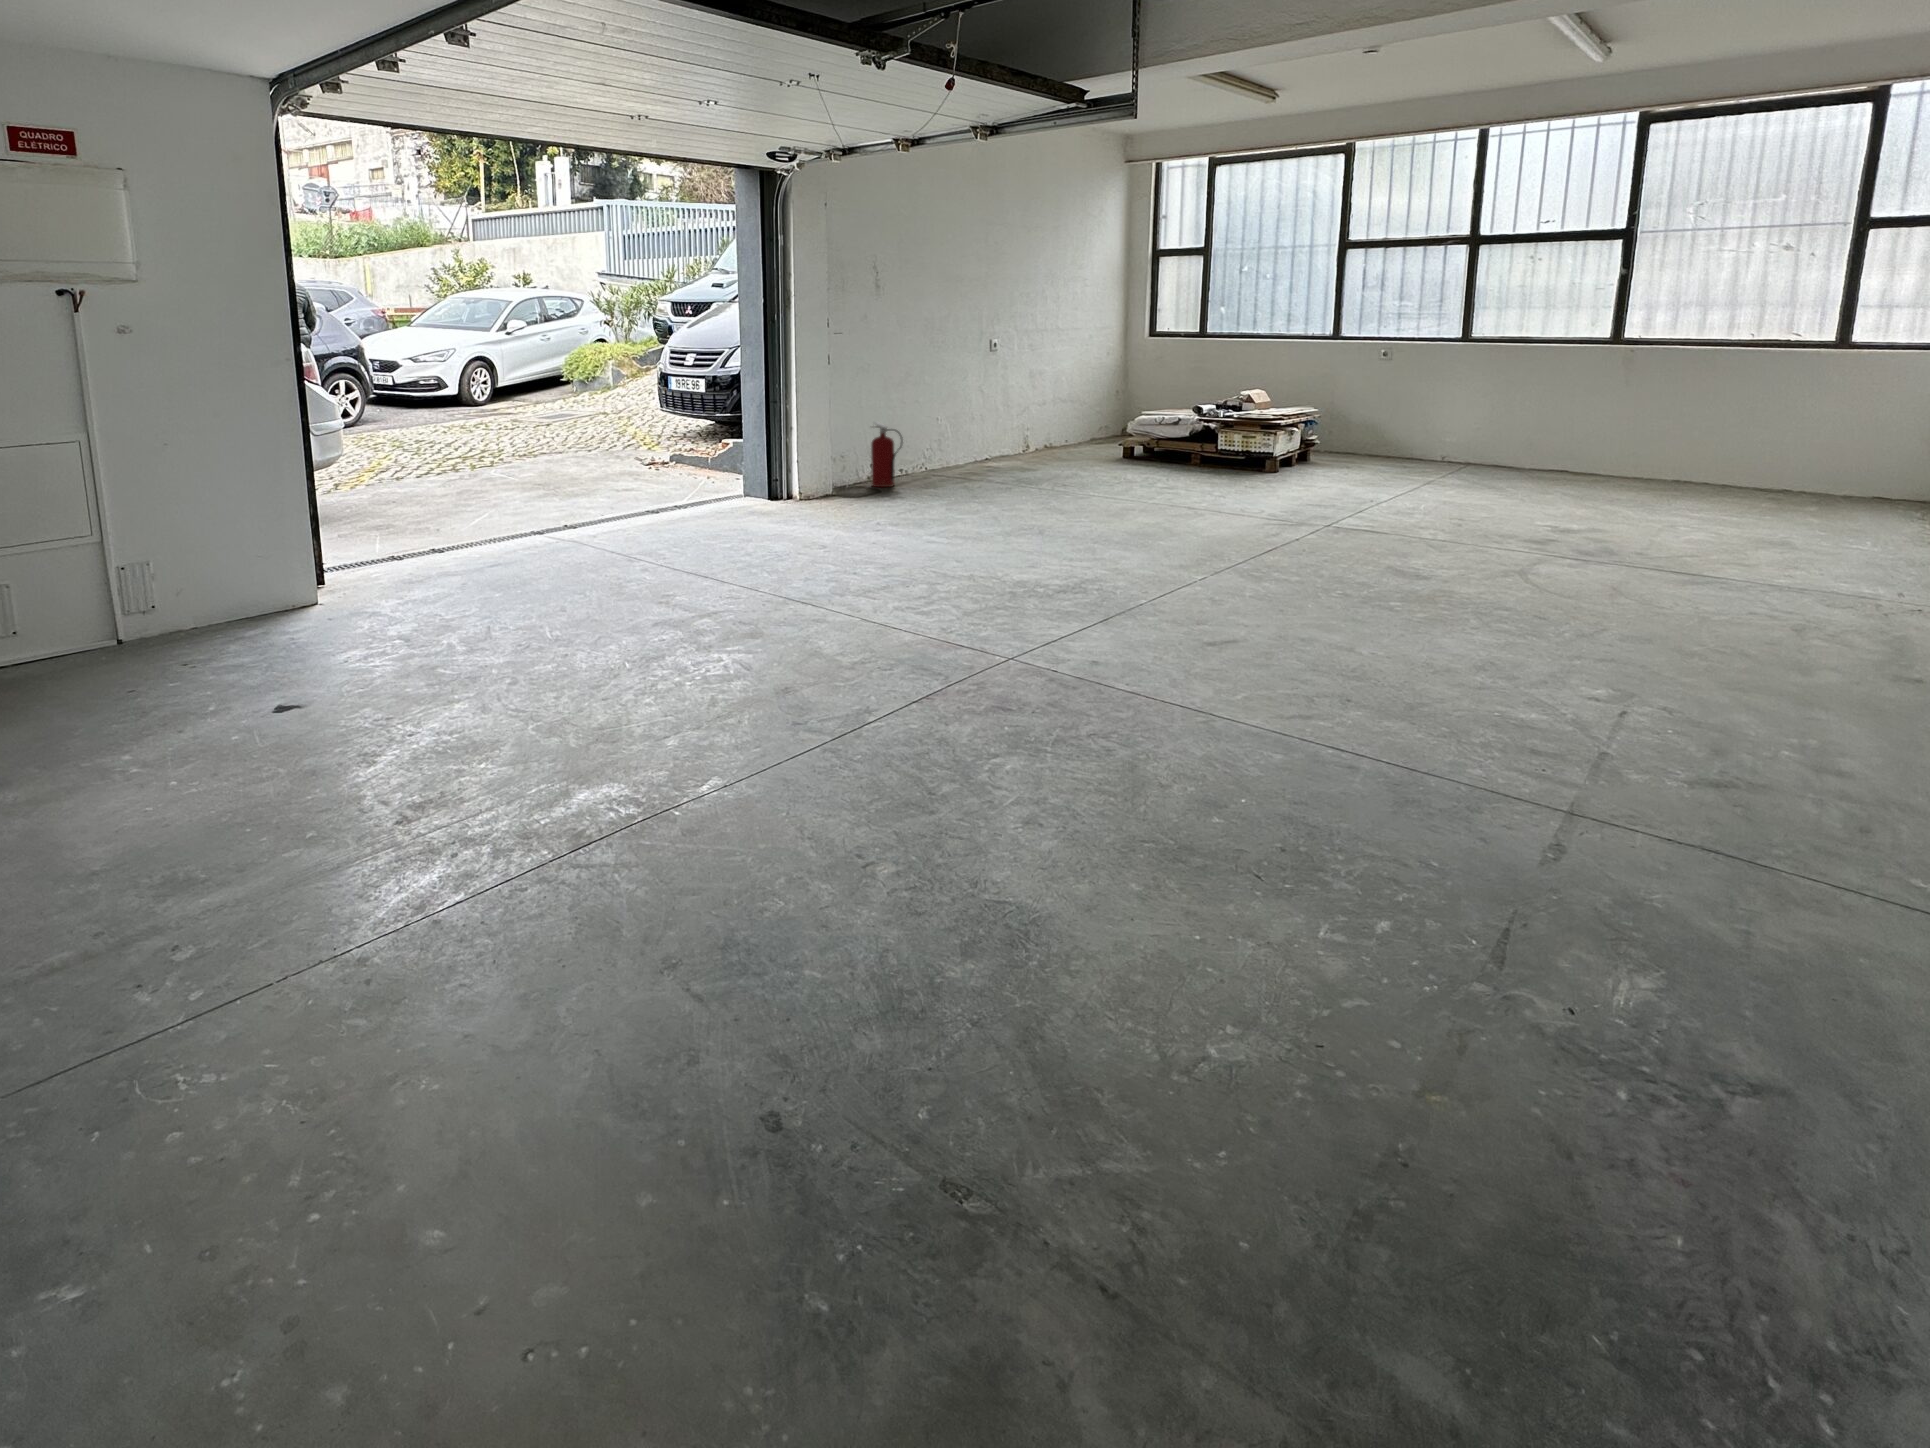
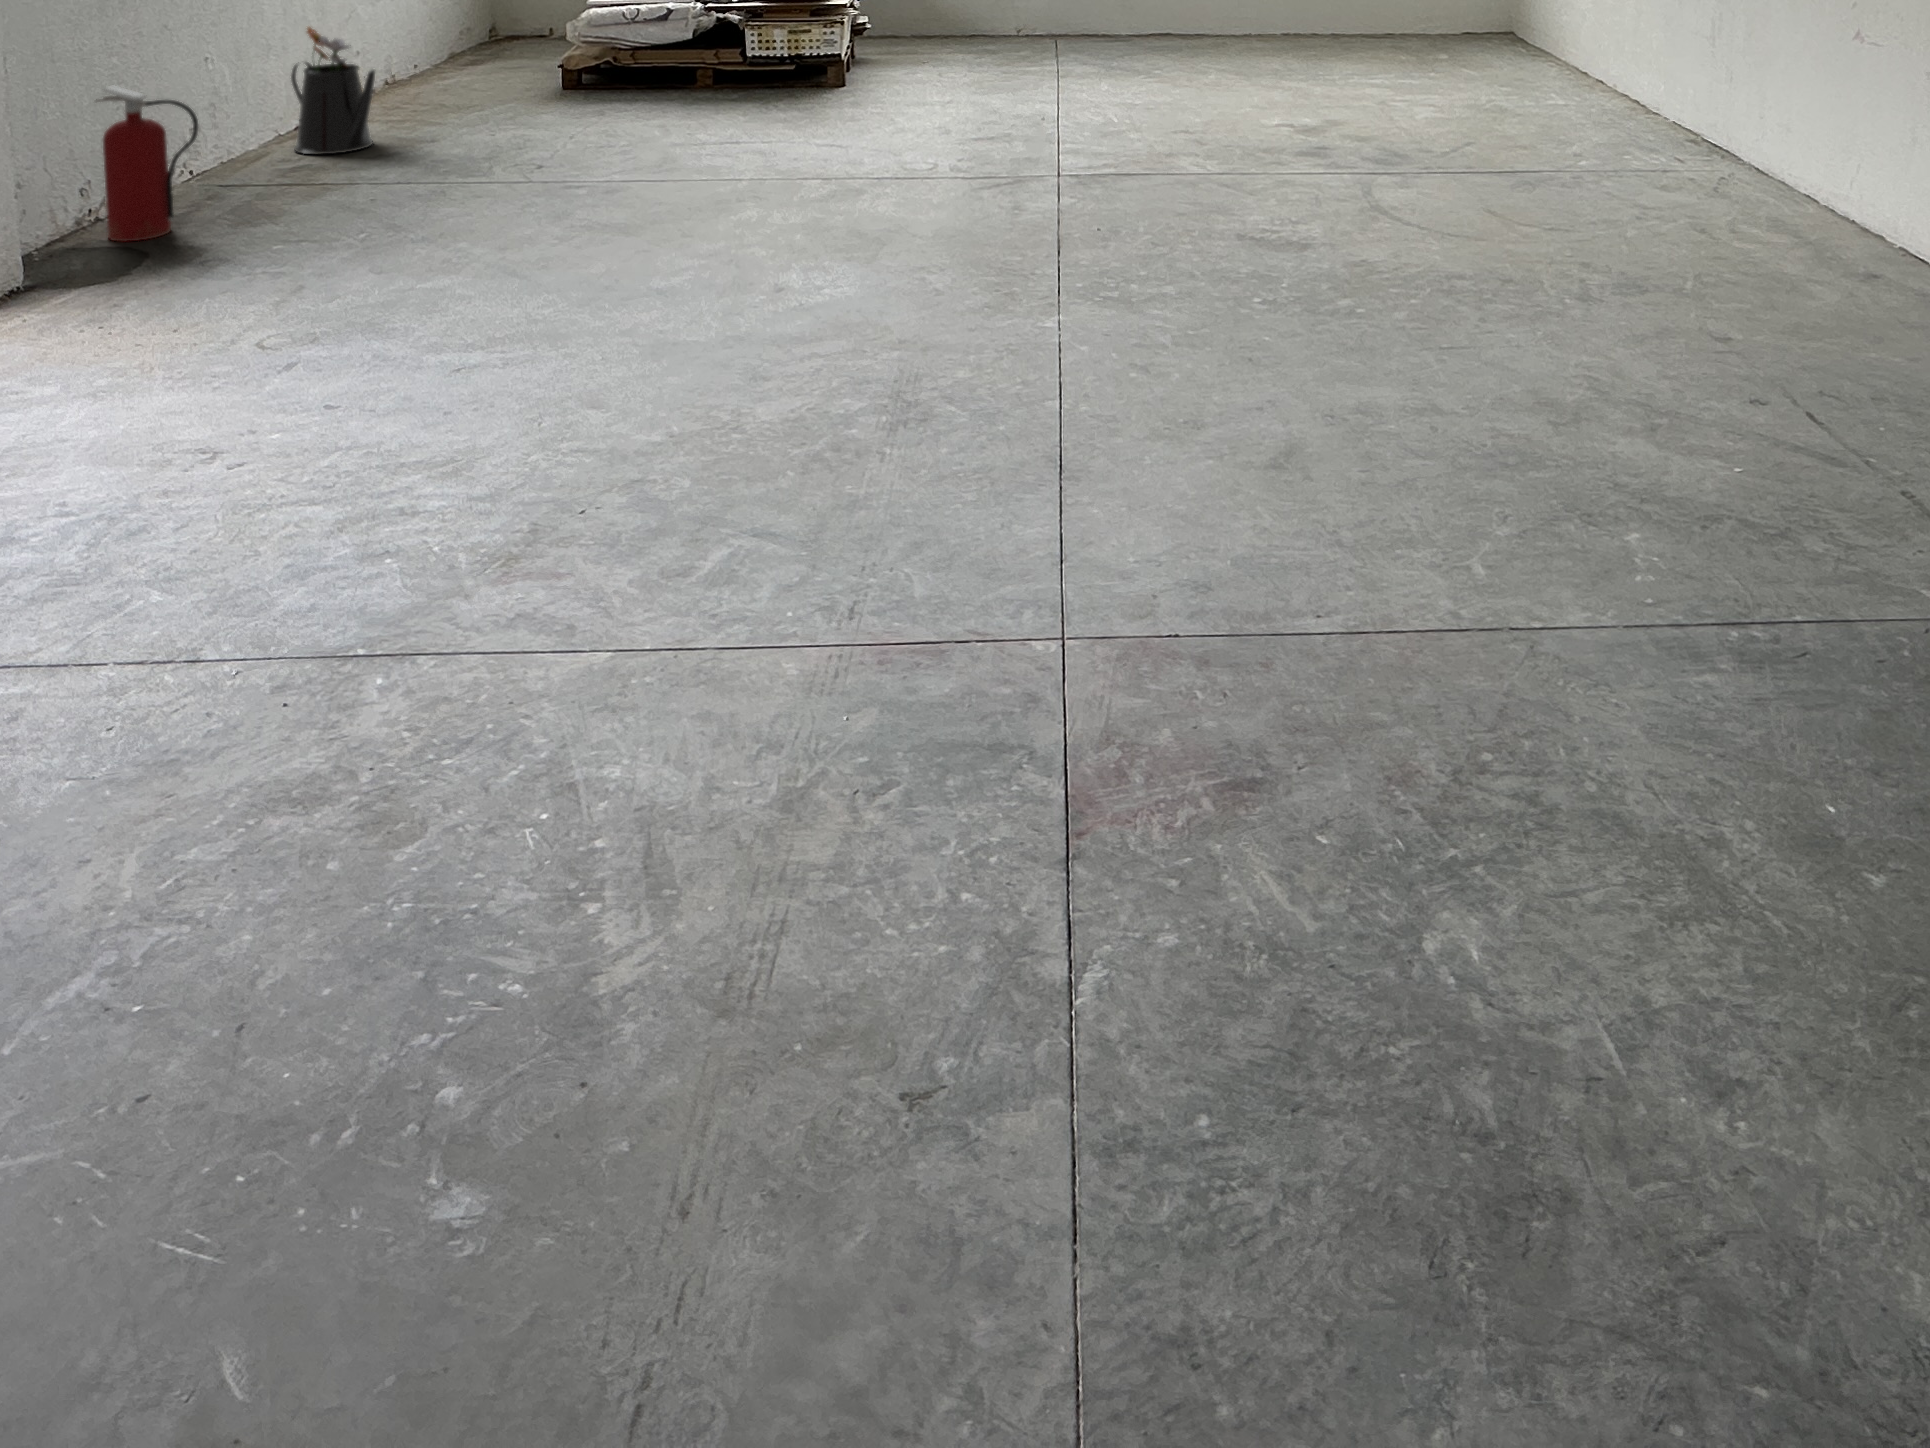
watering can: none [971,409,1006,470] -> present [291,27,375,154]

